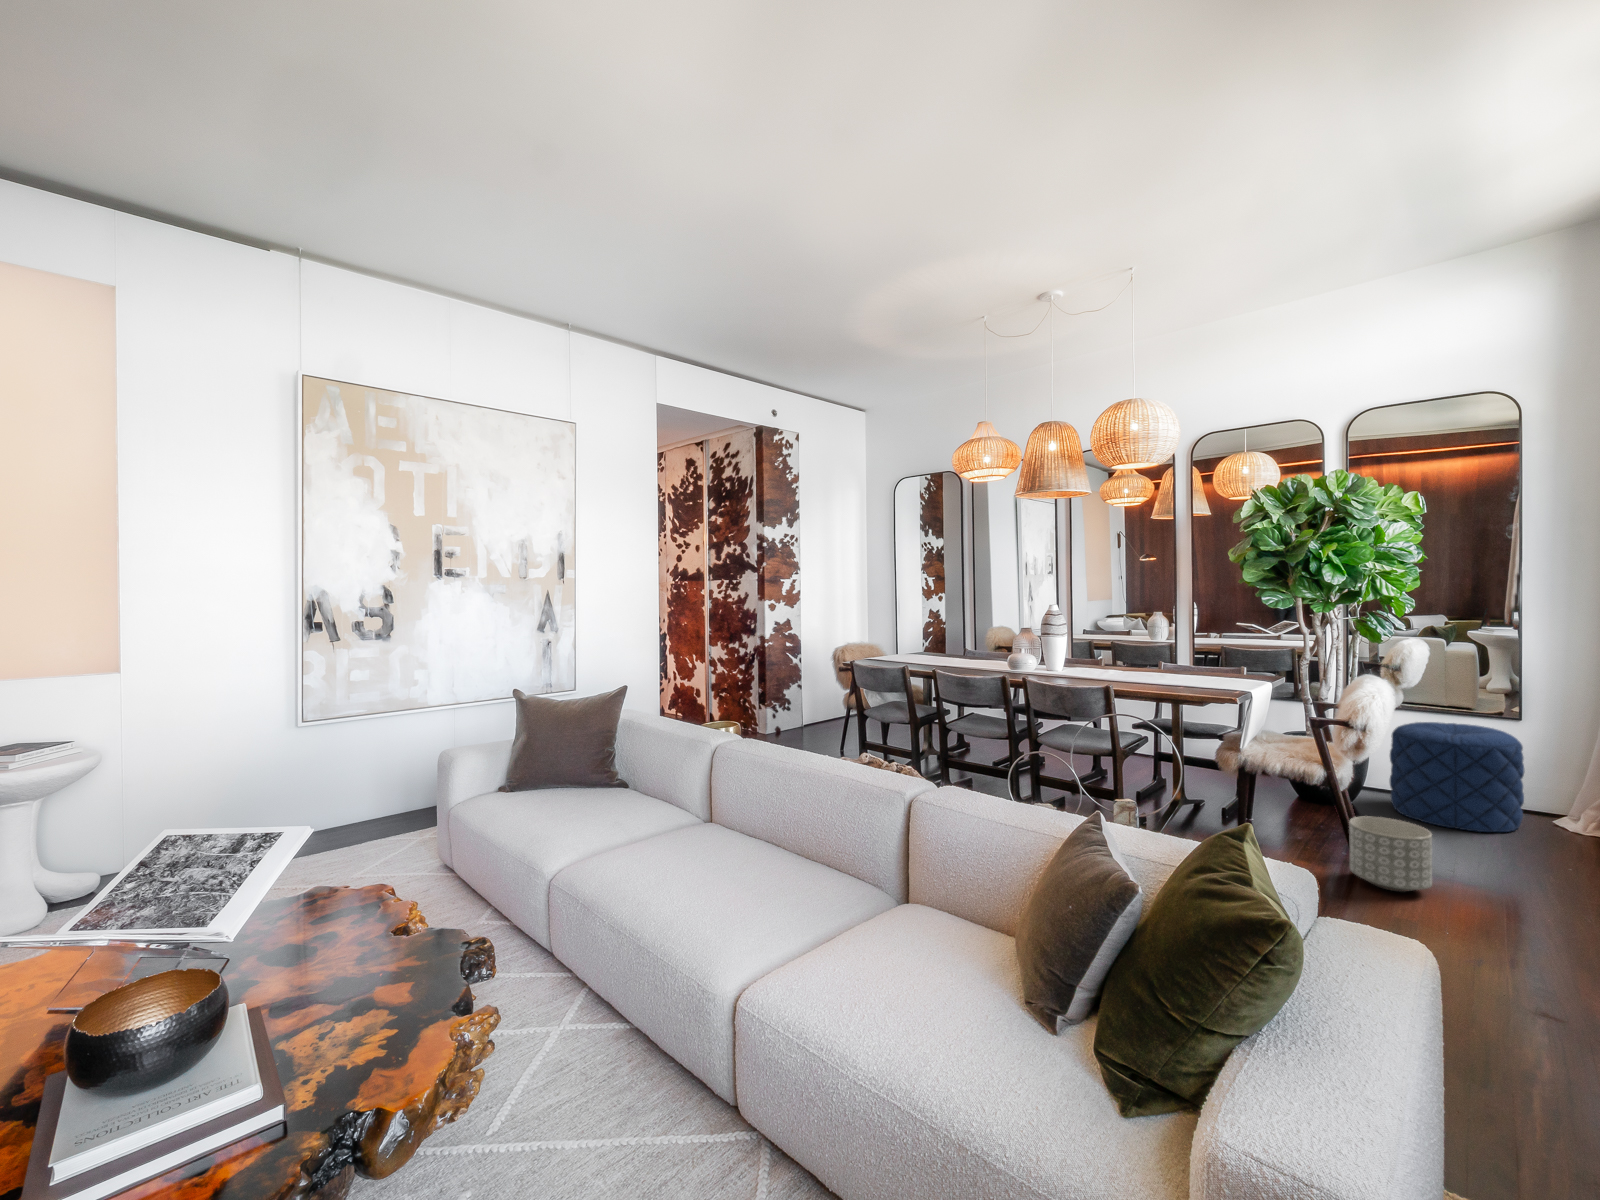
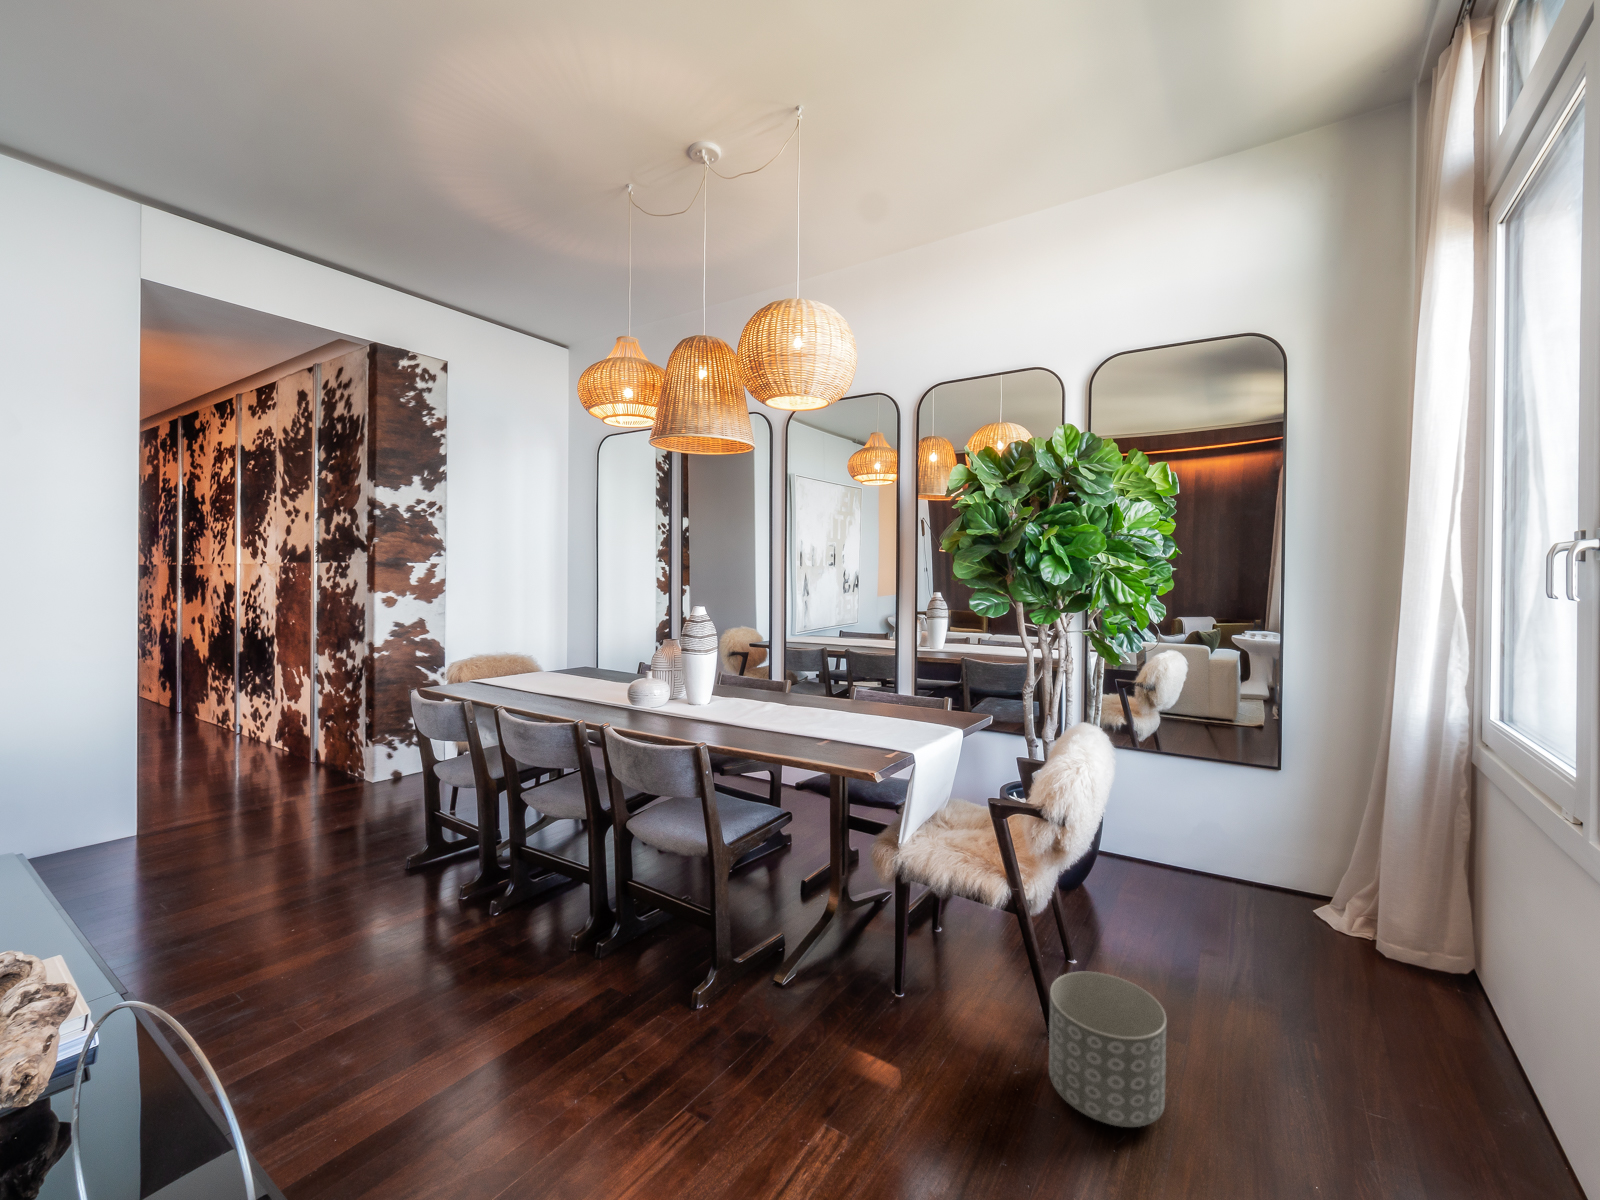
pouf: present [1390,722,1524,832] -> none [1131,774,1285,937]

